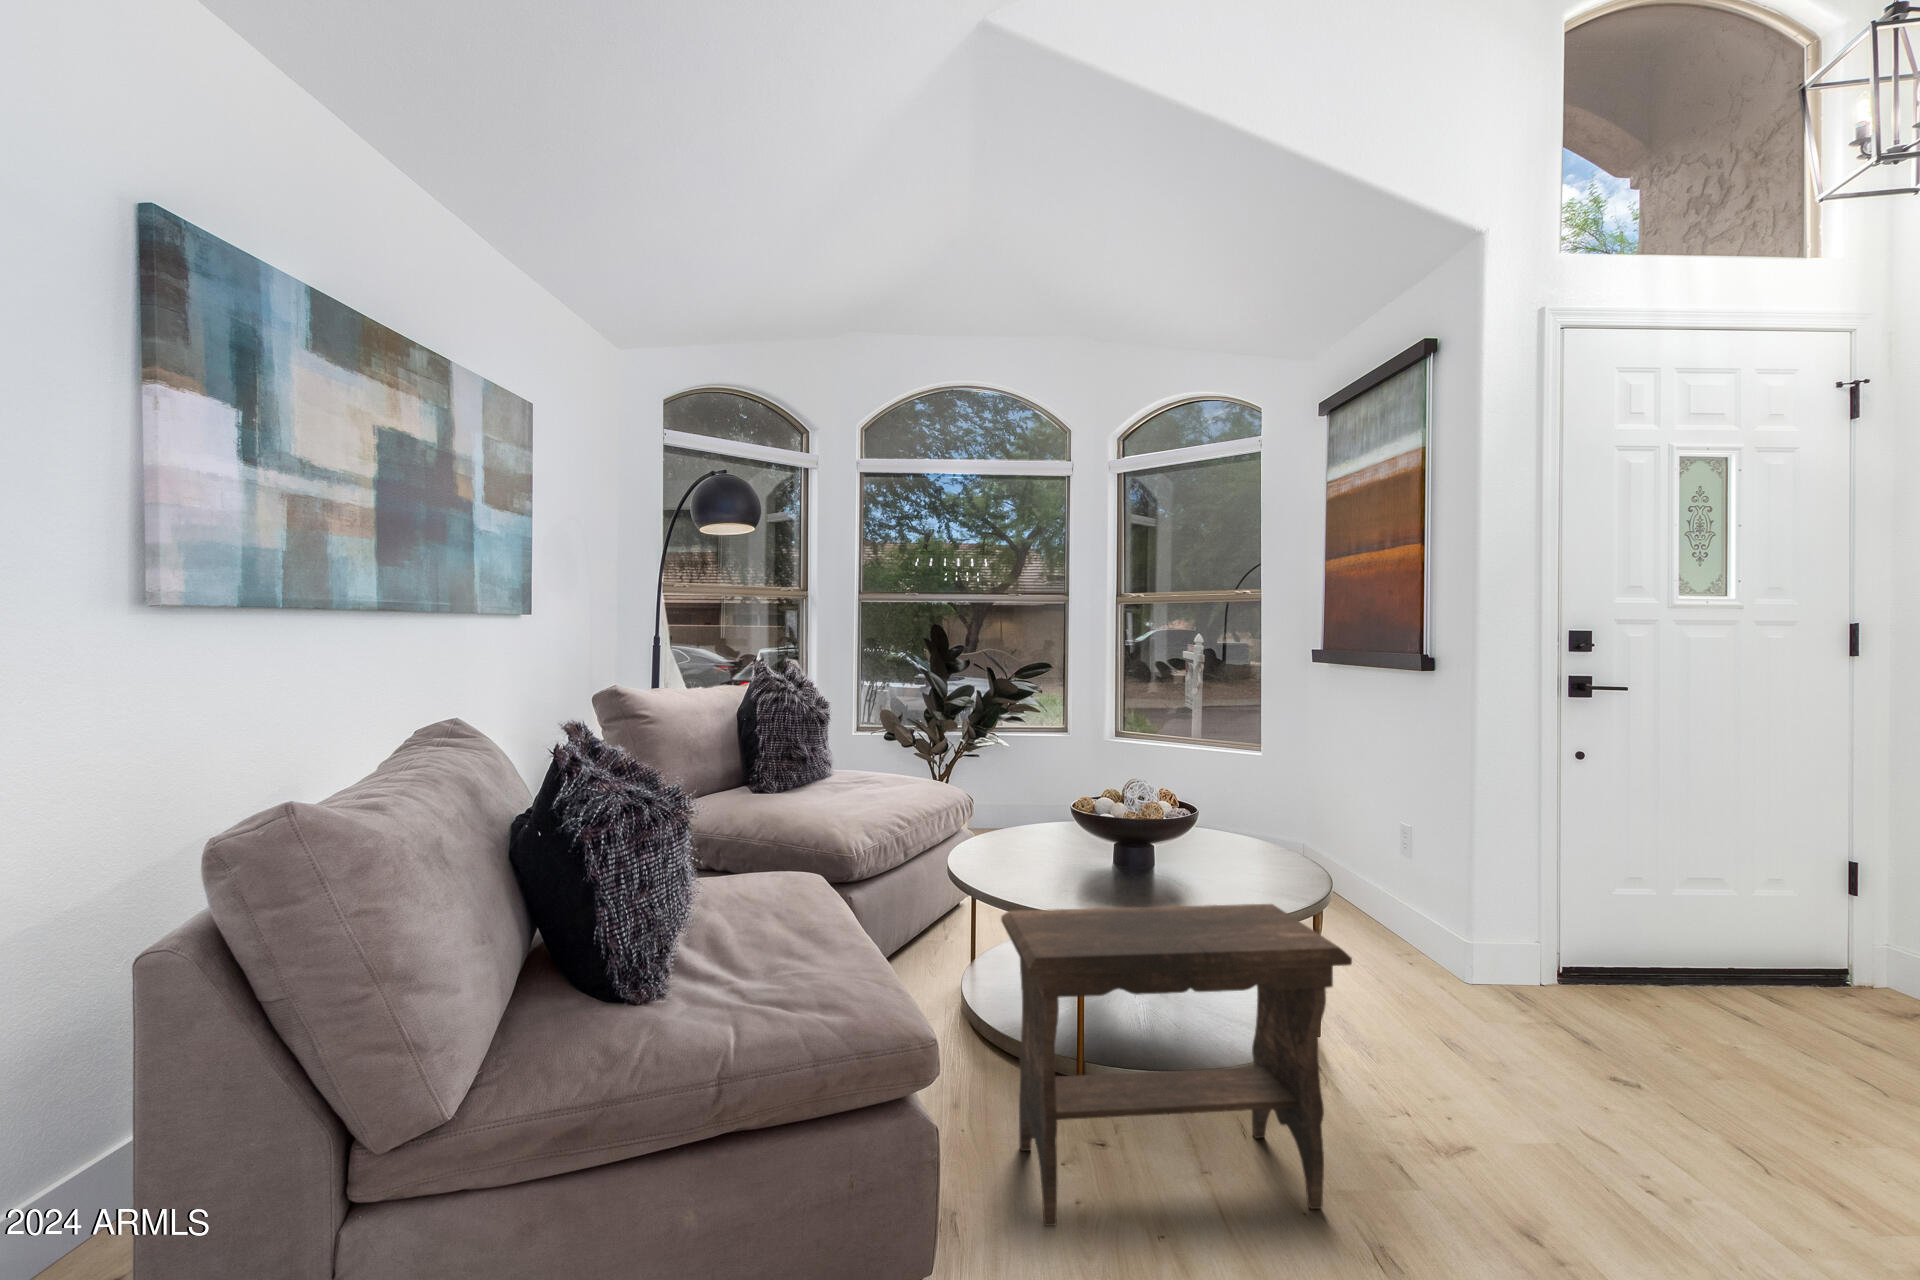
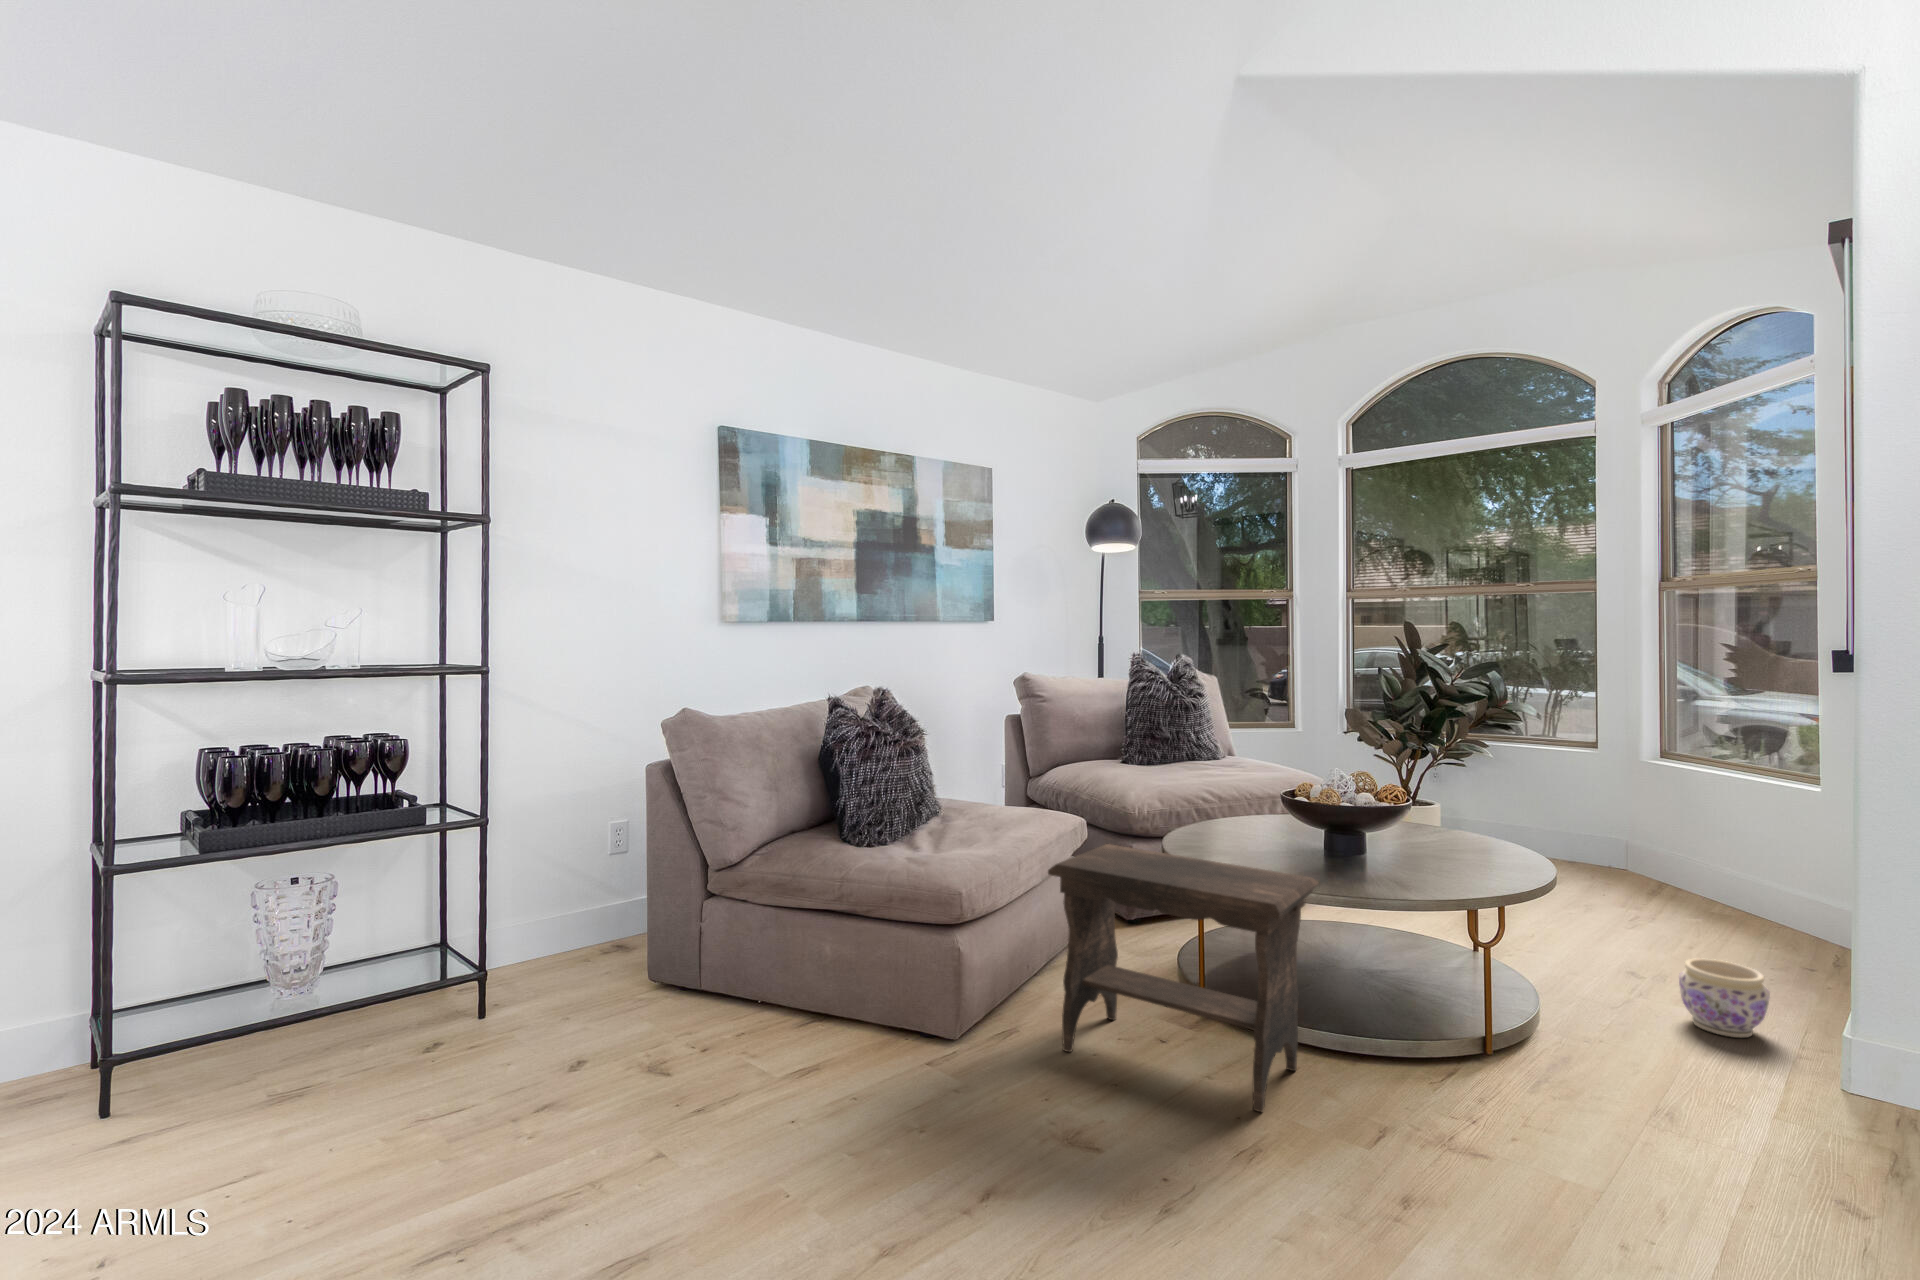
planter: none [1366,904,1434,970] -> present [1679,958,1770,1038]

